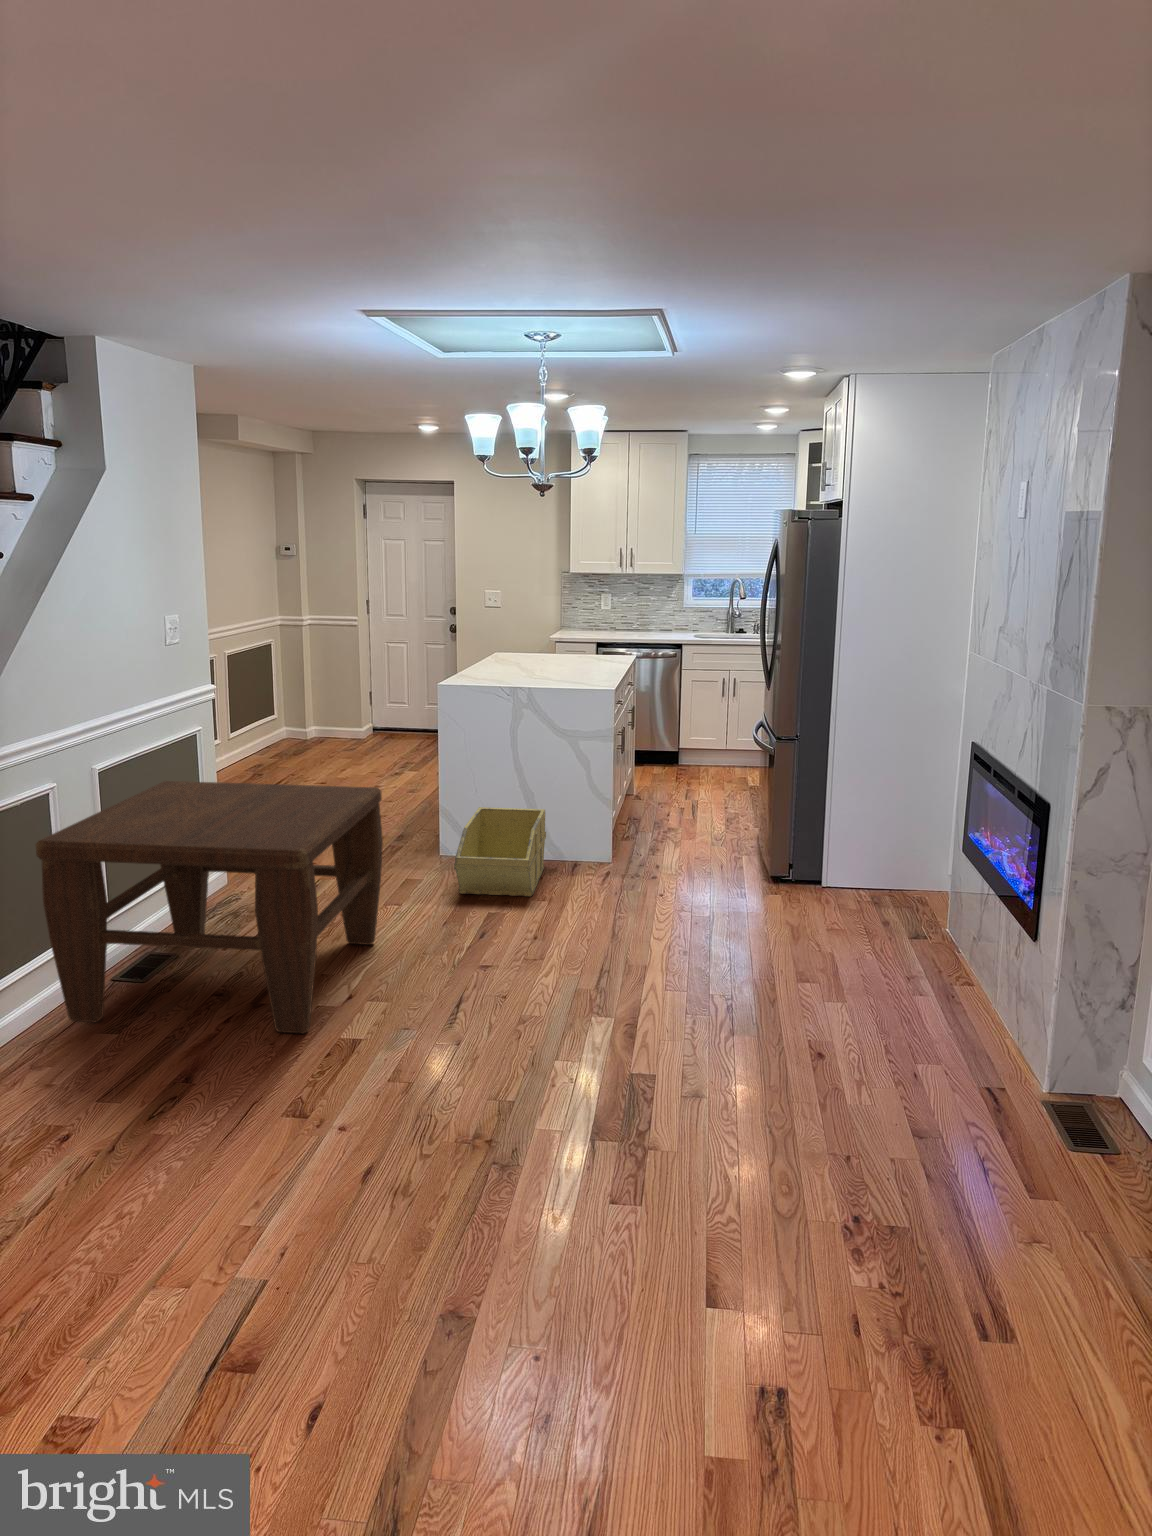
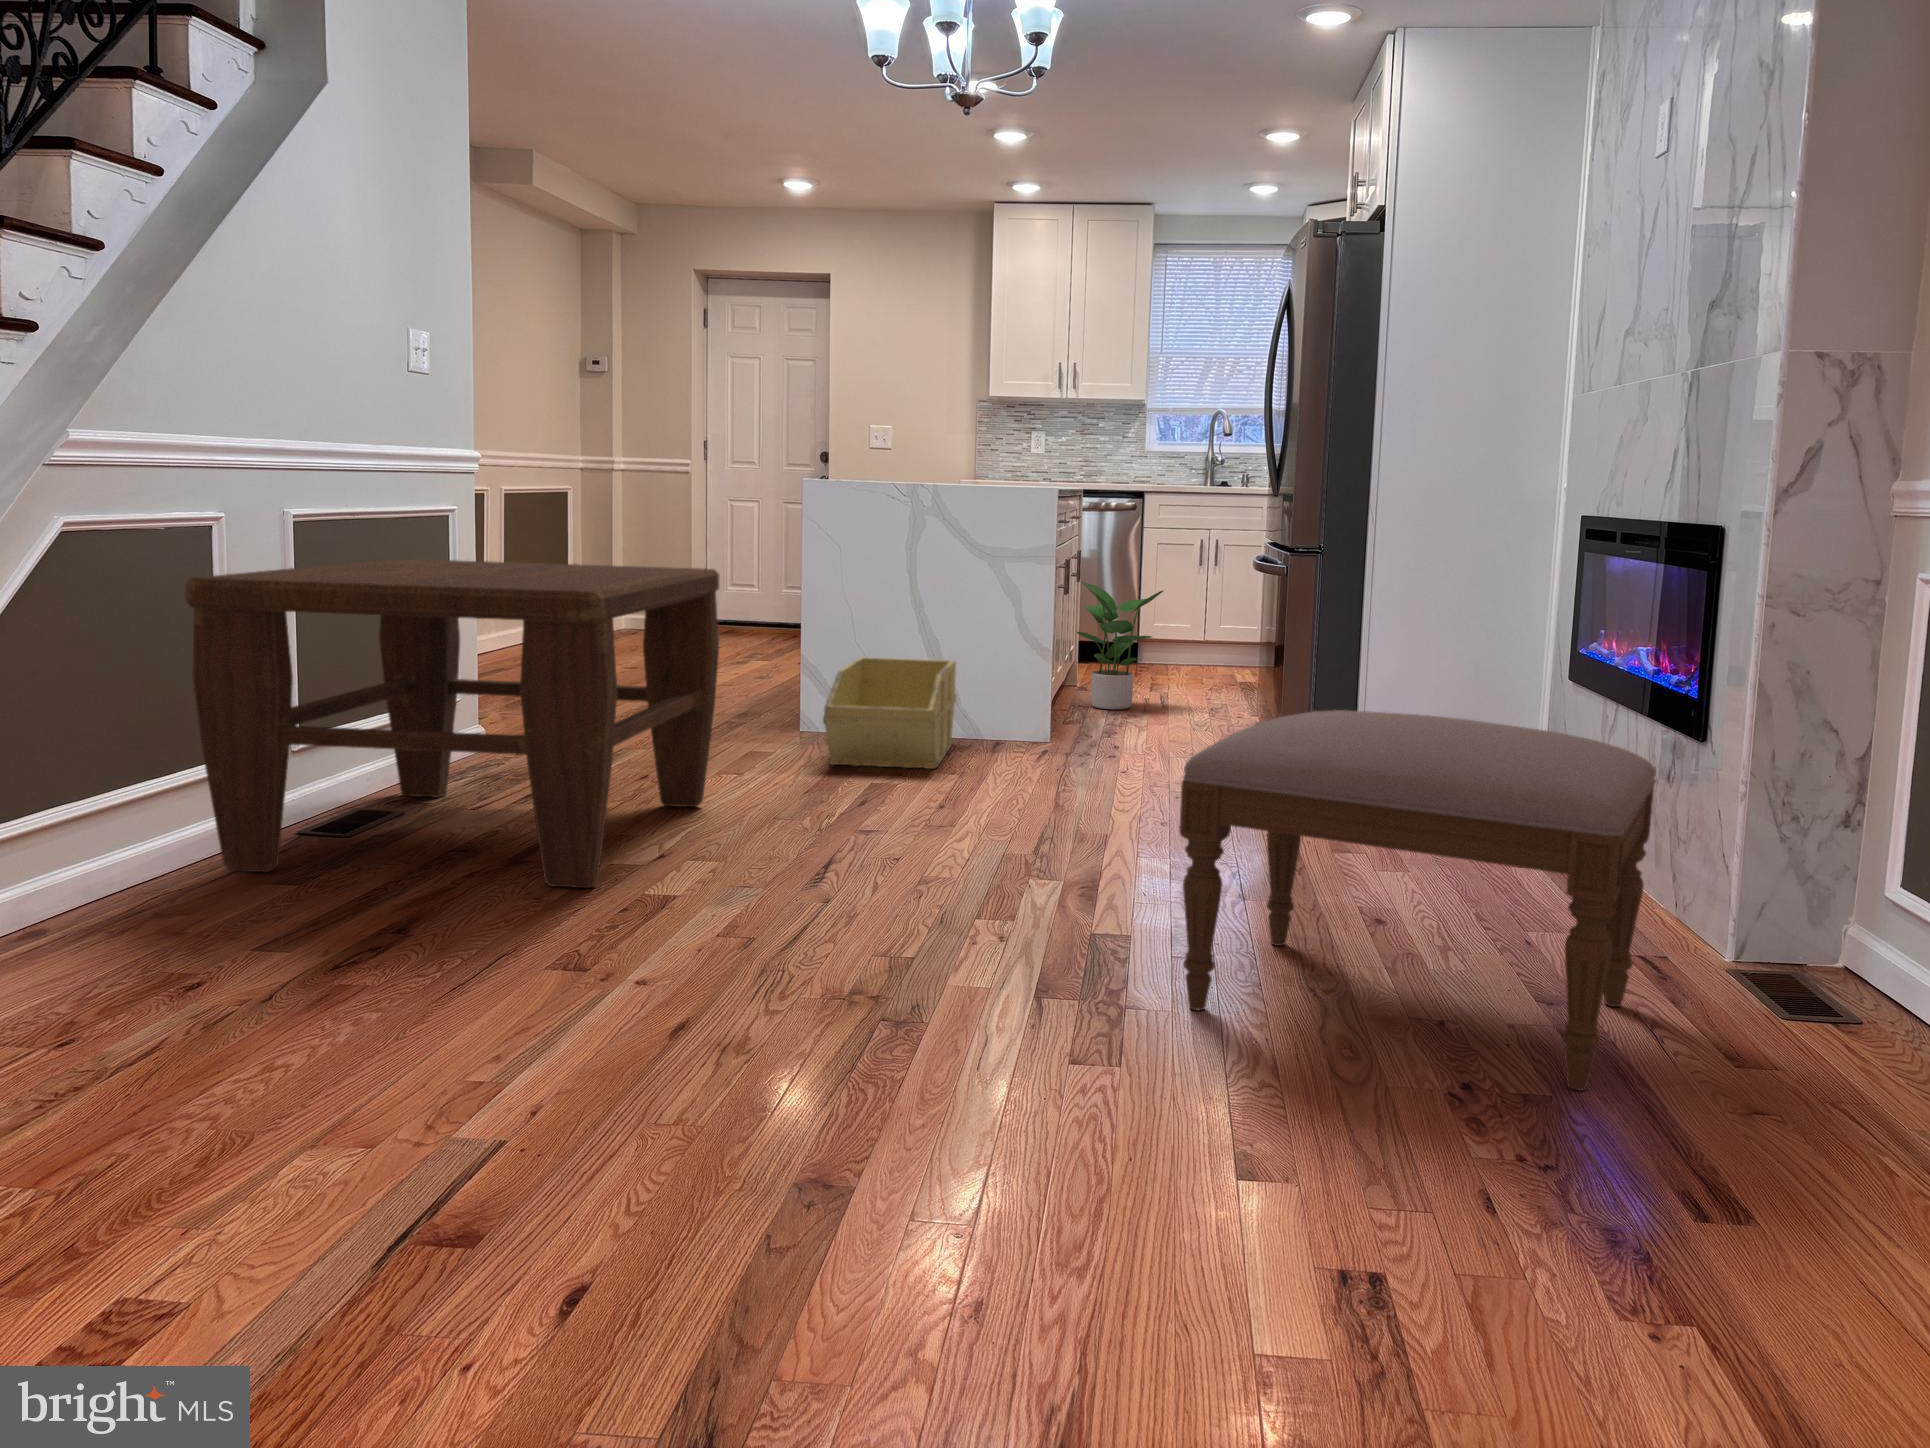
potted plant: none [630,732,693,822] -> present [1077,582,1163,710]
ottoman: none [681,940,991,1223] -> present [1180,710,1656,1090]

